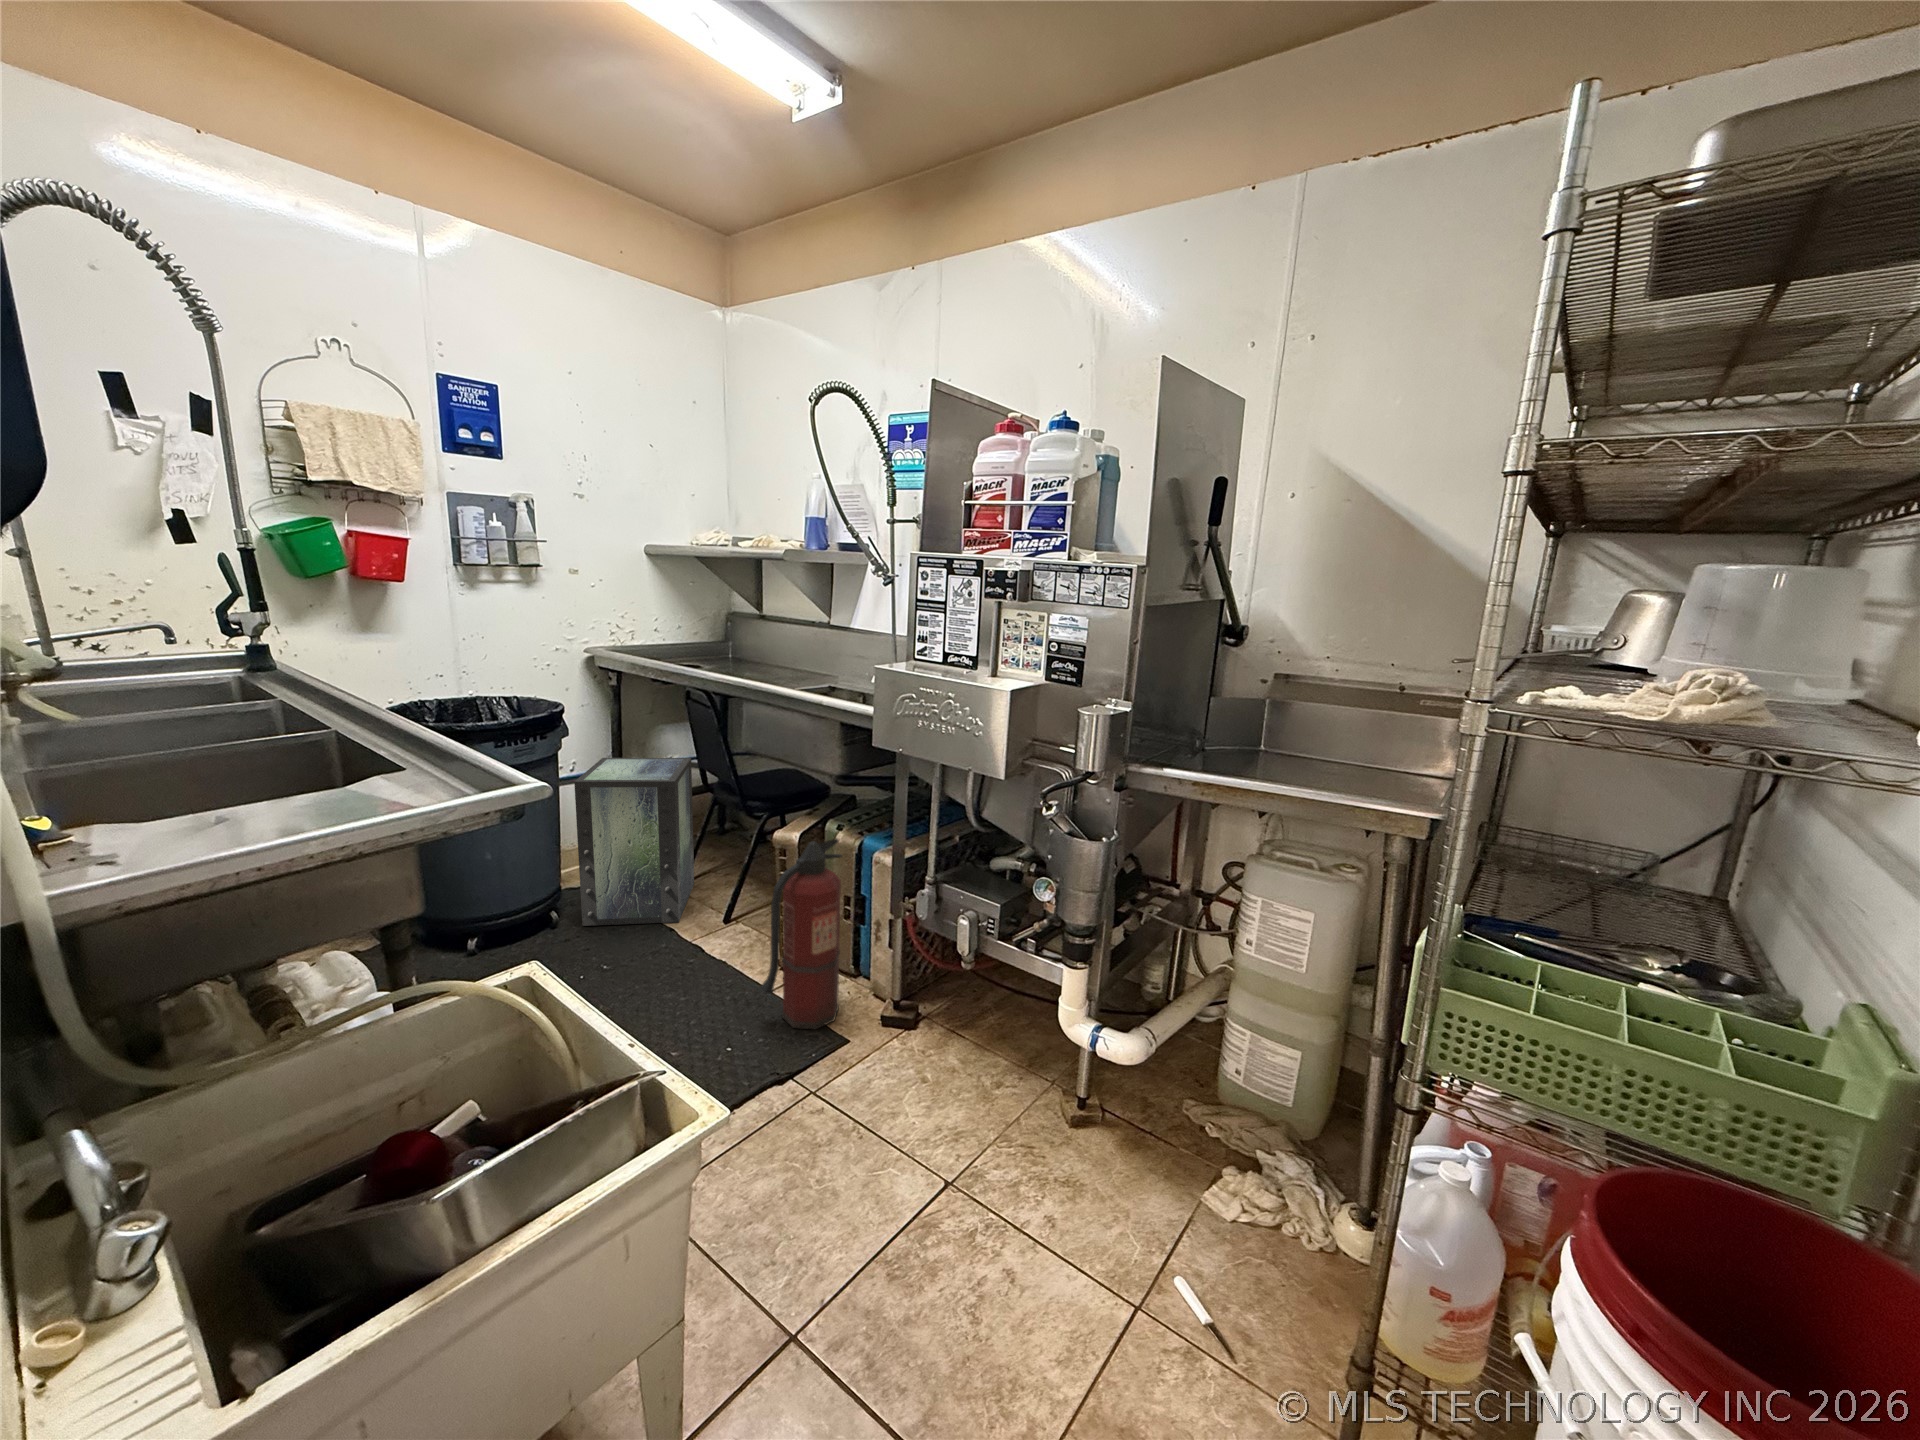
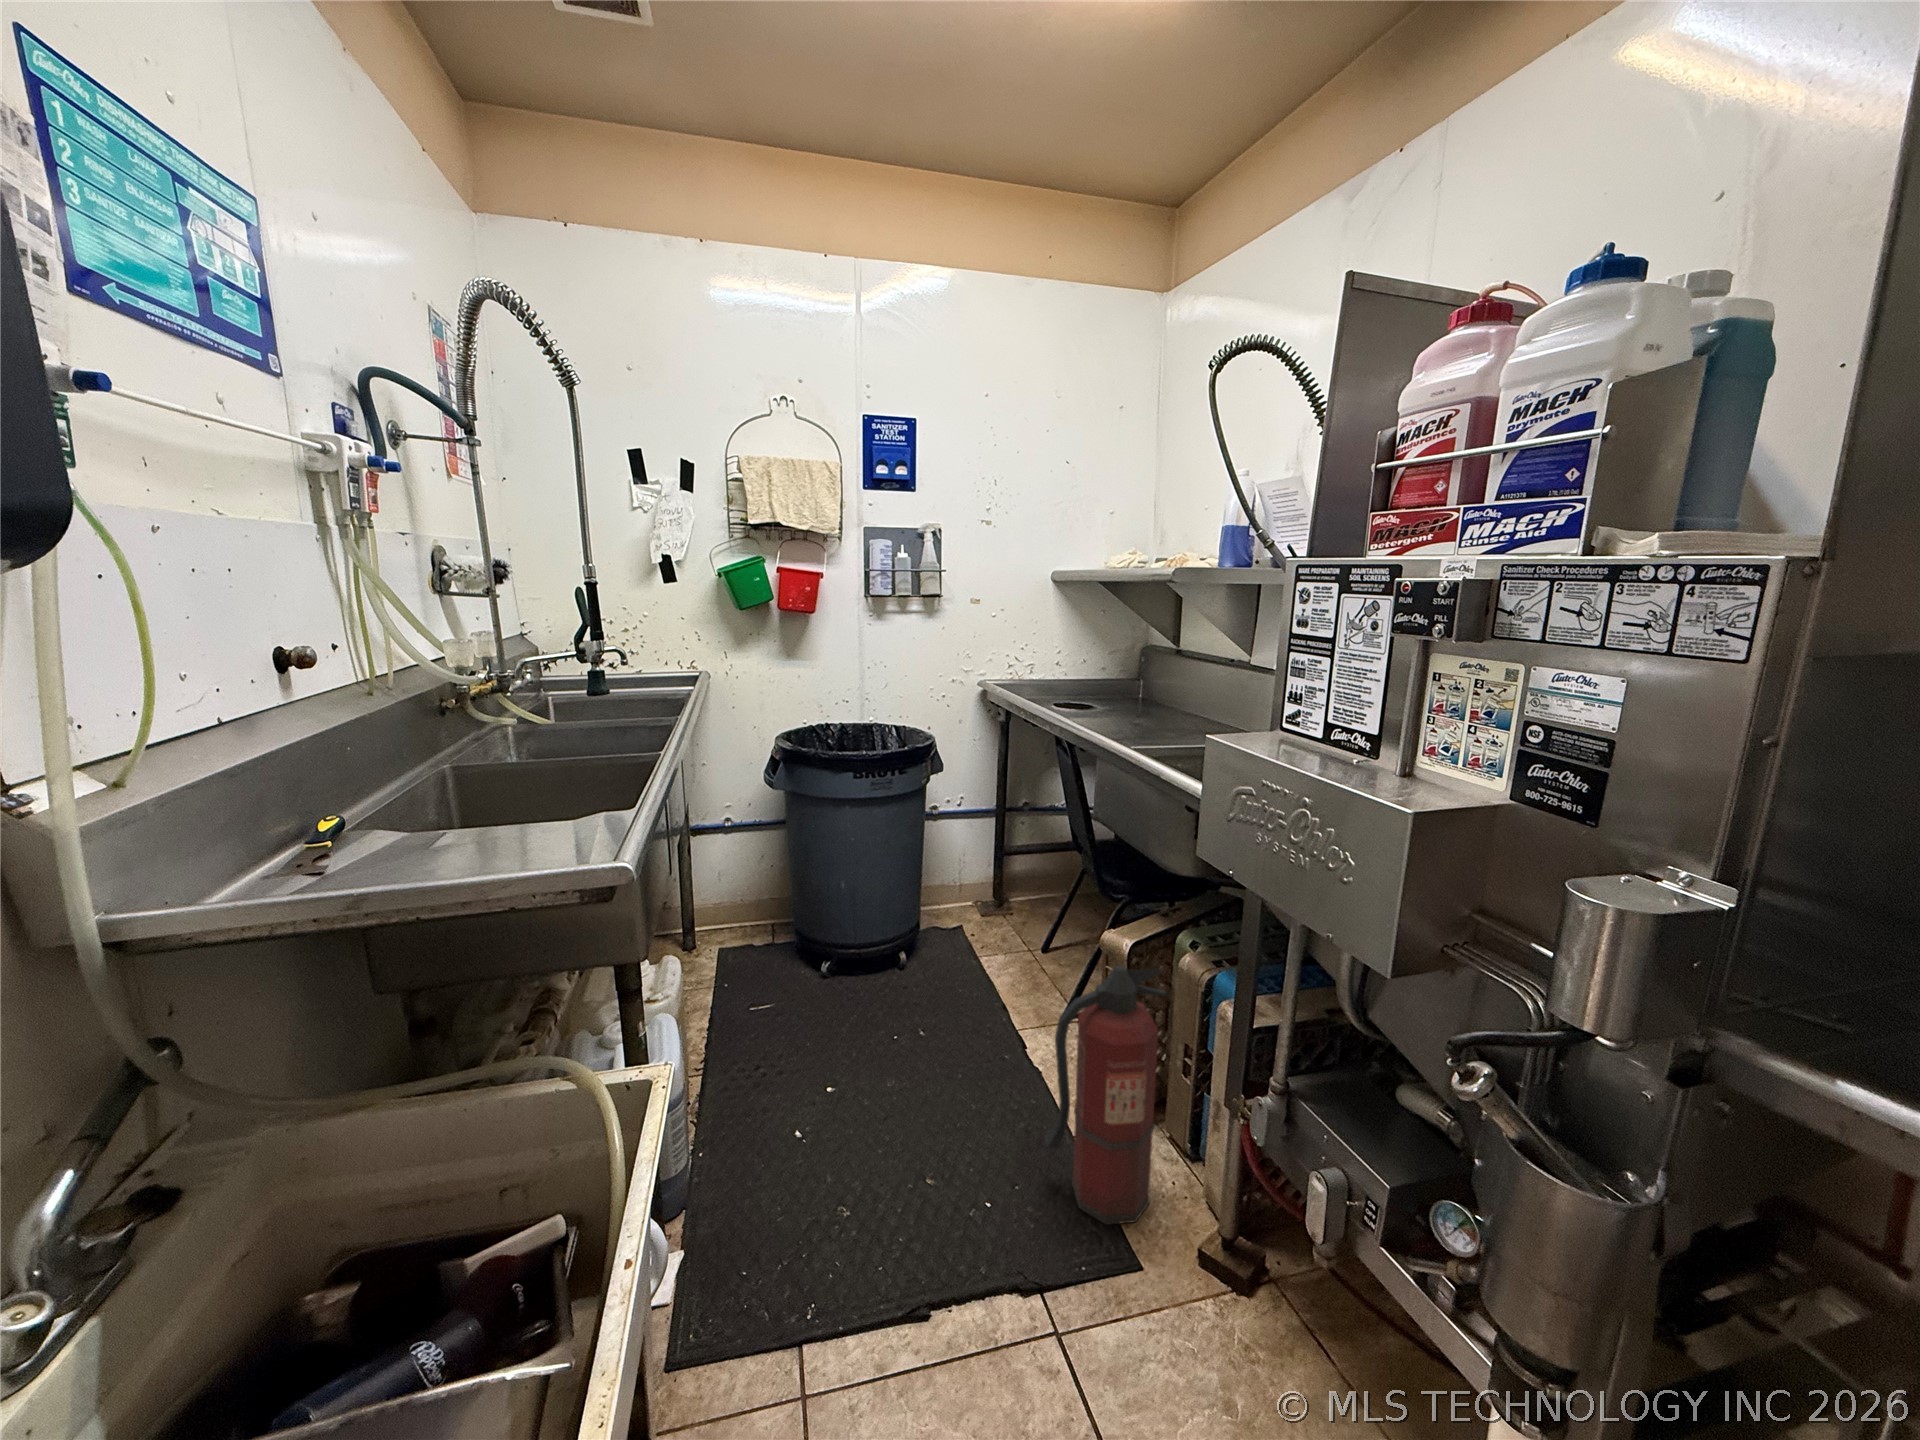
storage box: present [574,758,694,926] -> none [925,796,1055,998]

